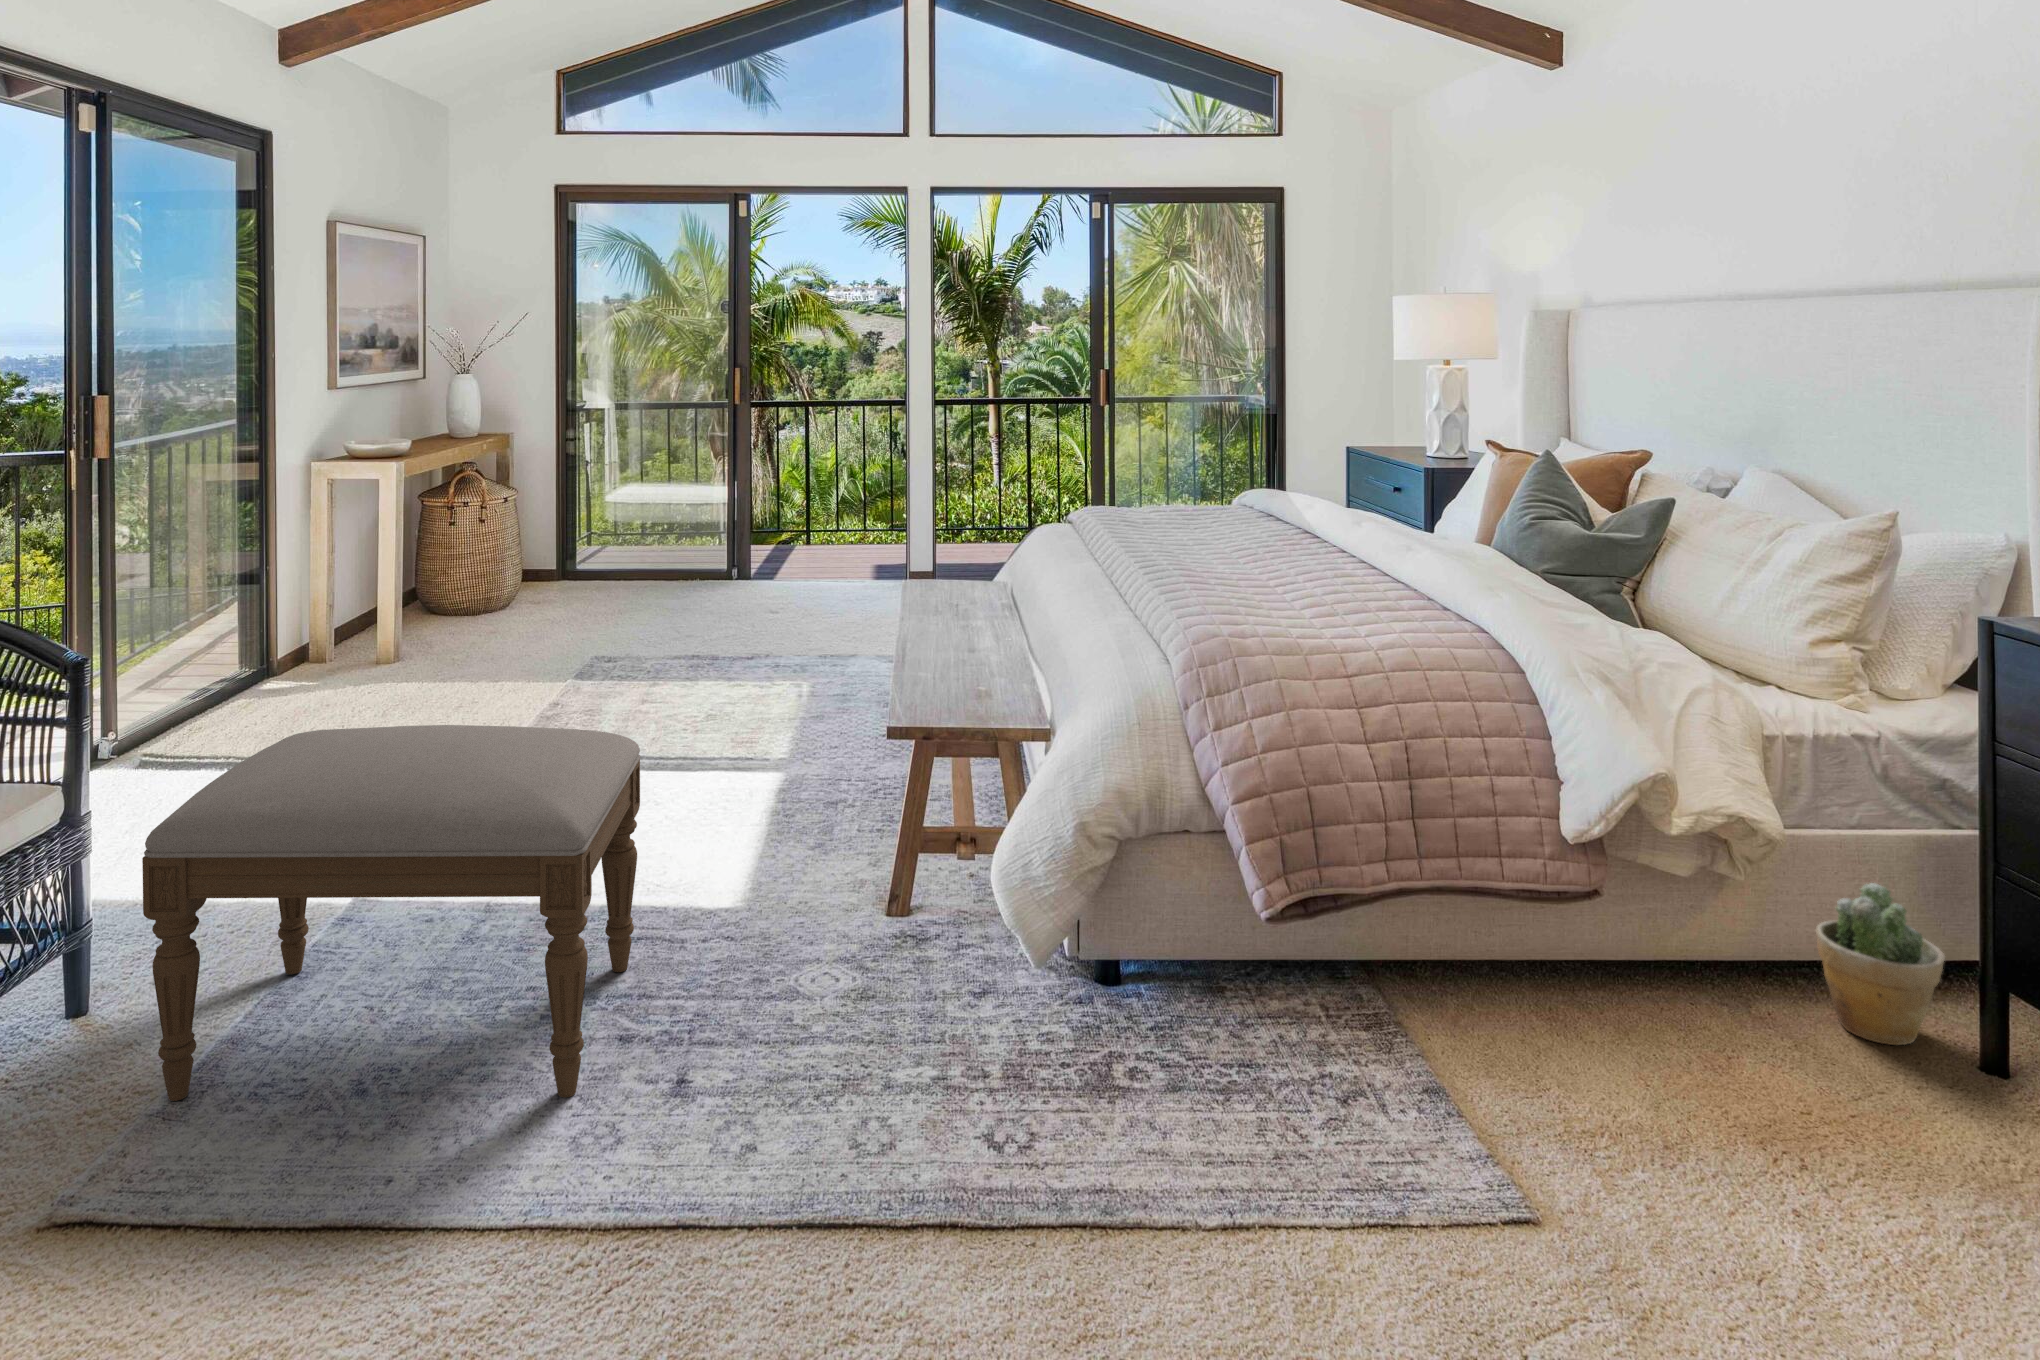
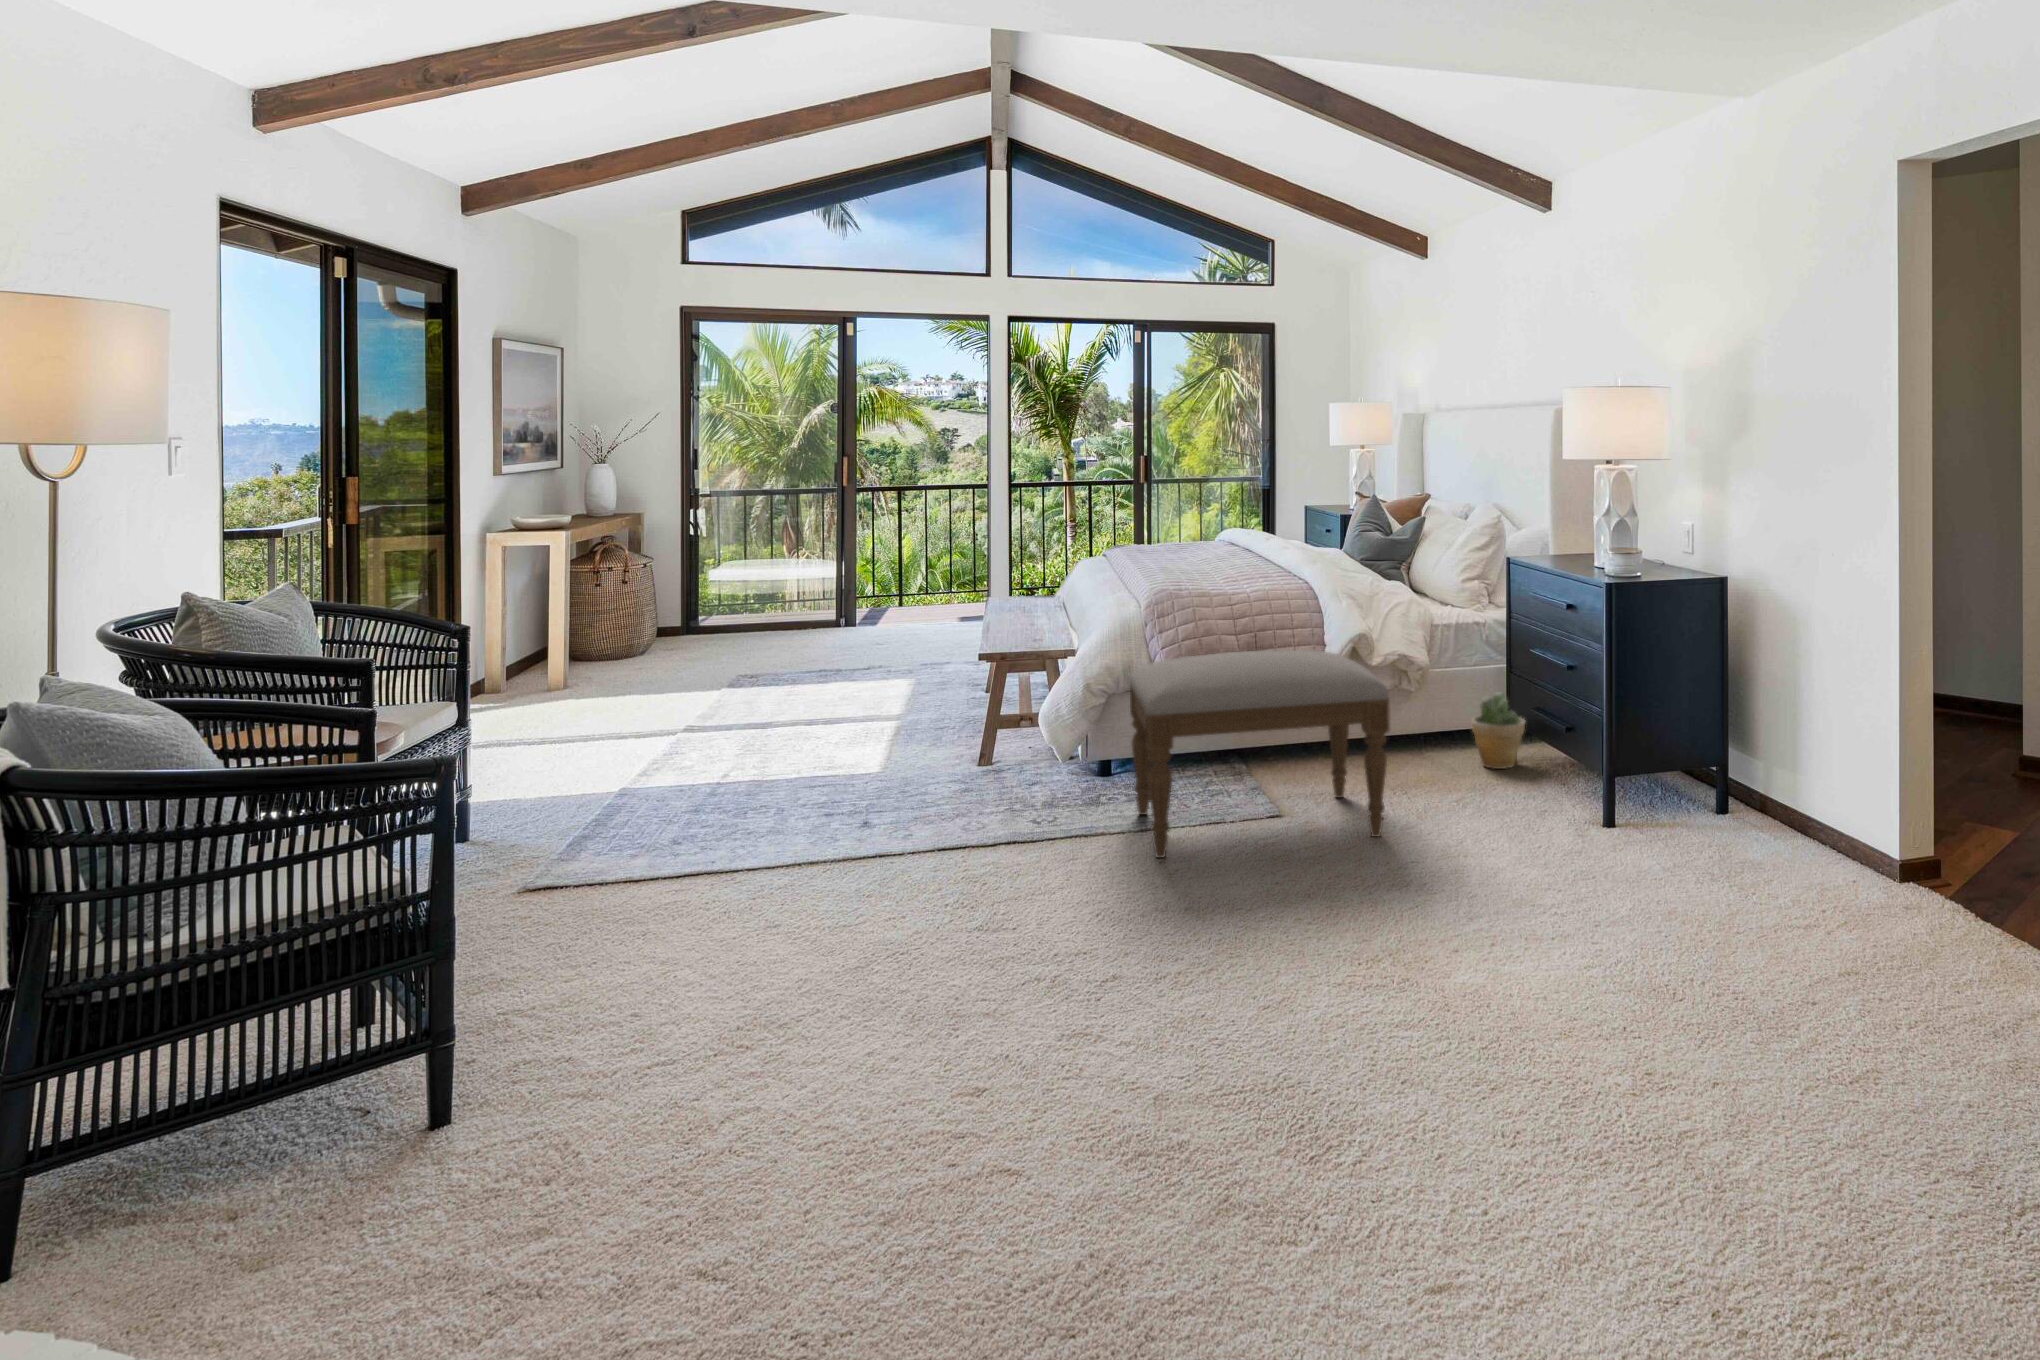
ottoman: present [142,725,640,1101] -> present [1130,650,1390,858]

